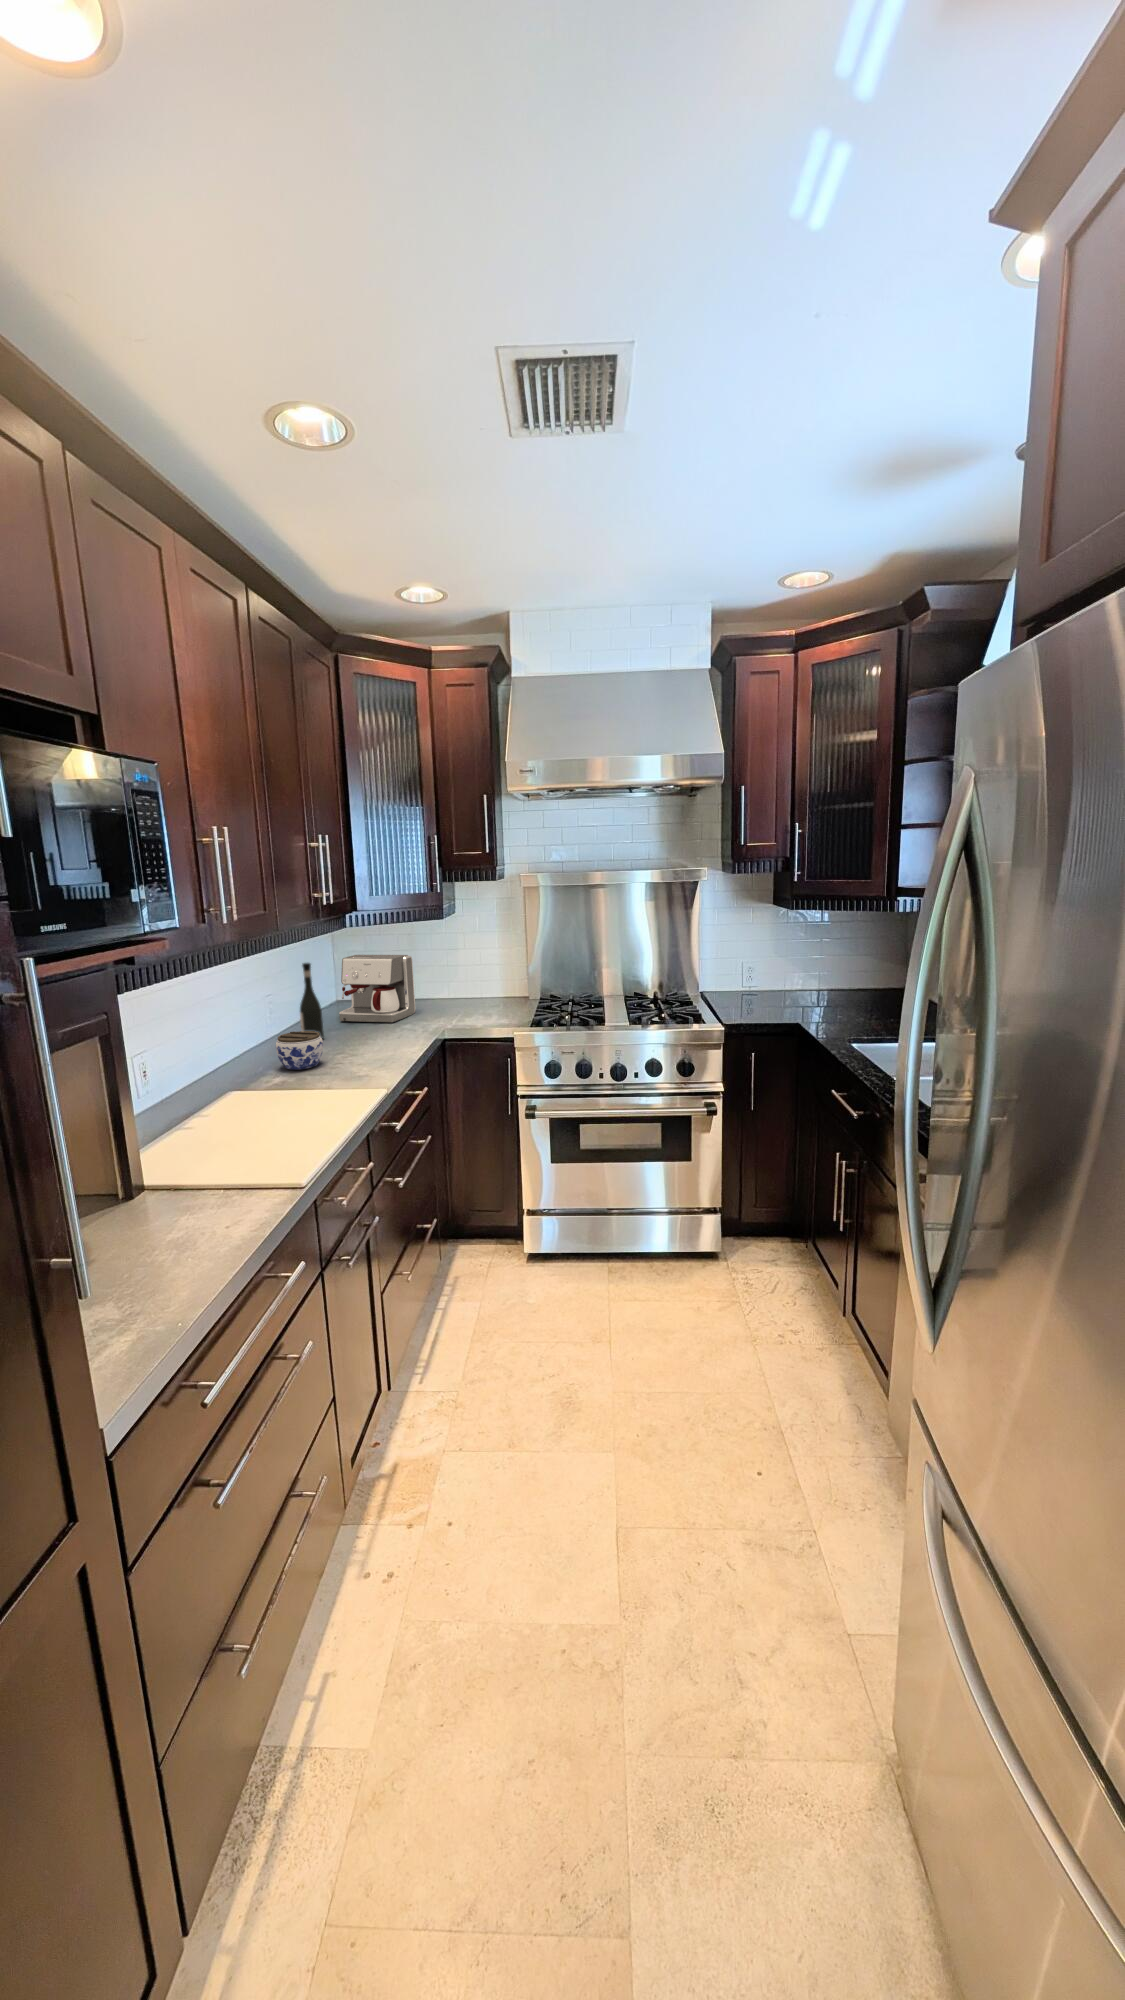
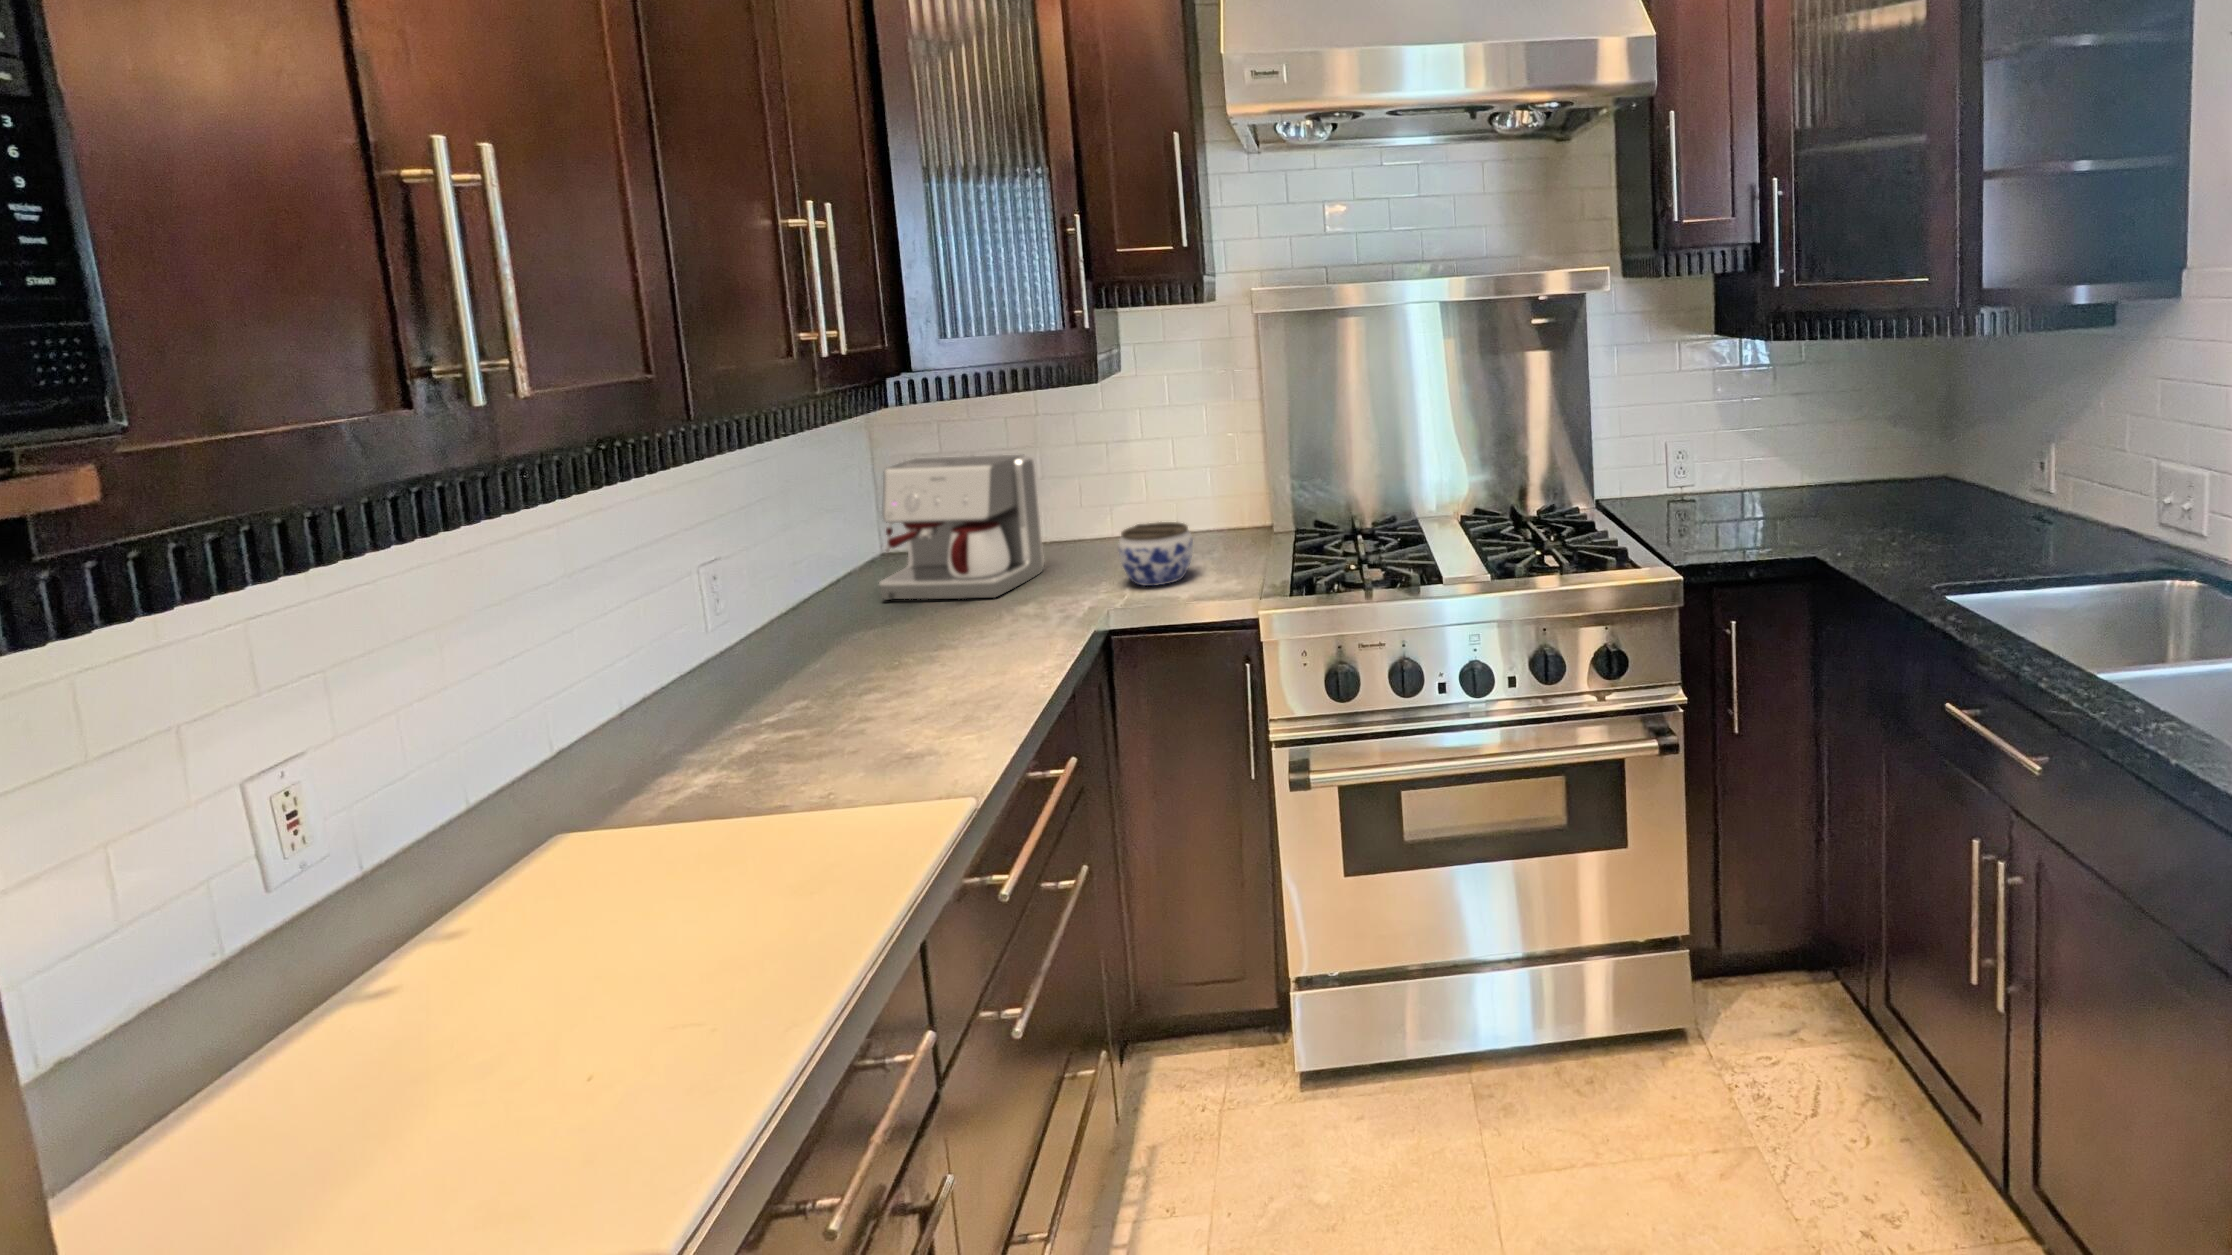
wine bottle: present [300,963,324,1038] -> none [780,486,838,659]
jar: present [276,1031,323,1070] -> present [1118,522,1193,586]

